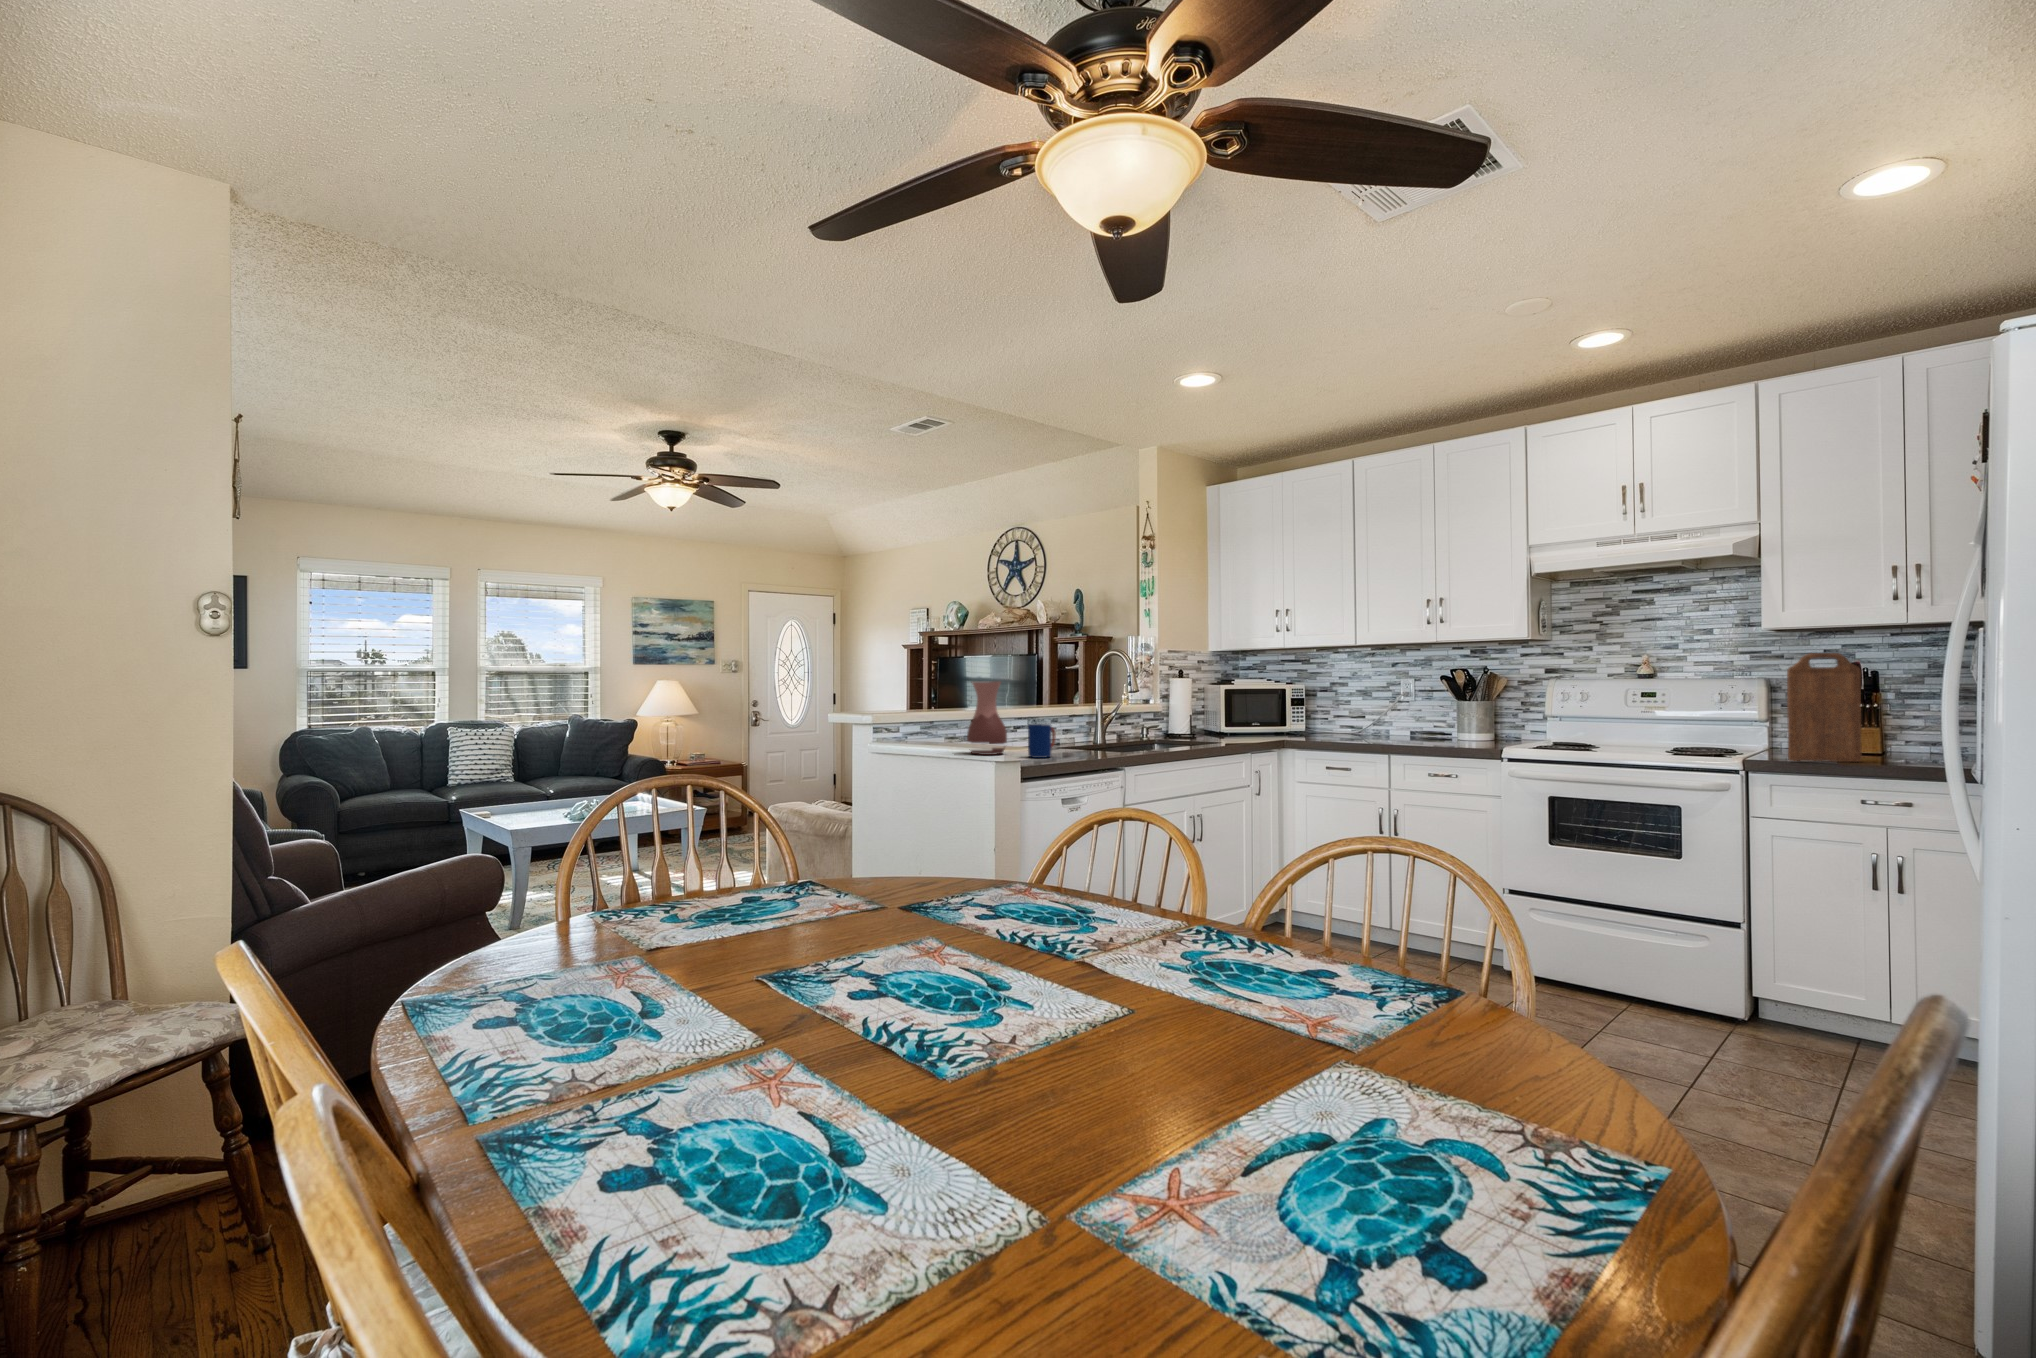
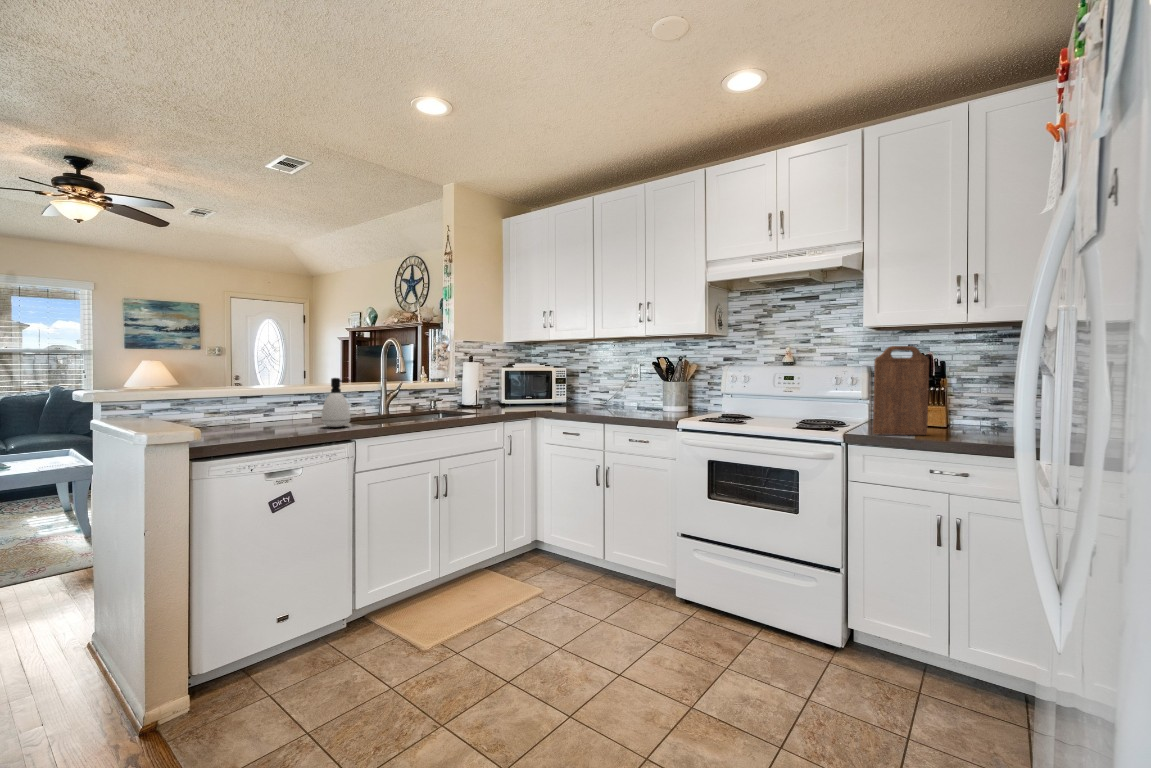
vase: present [967,681,1007,755] -> none [227,363,266,427]
soap dispenser: none [1080,698,1112,755] -> present [322,378,350,427]
mug: present [1028,724,1056,758] -> none [267,401,299,430]

